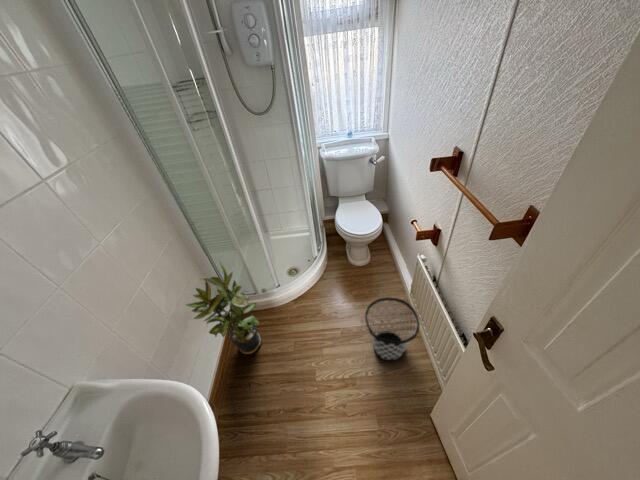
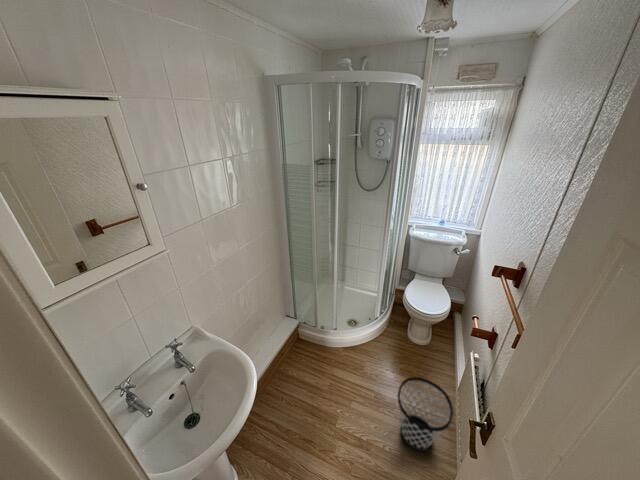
potted plant: present [186,262,261,354] -> none [266,288,314,374]

